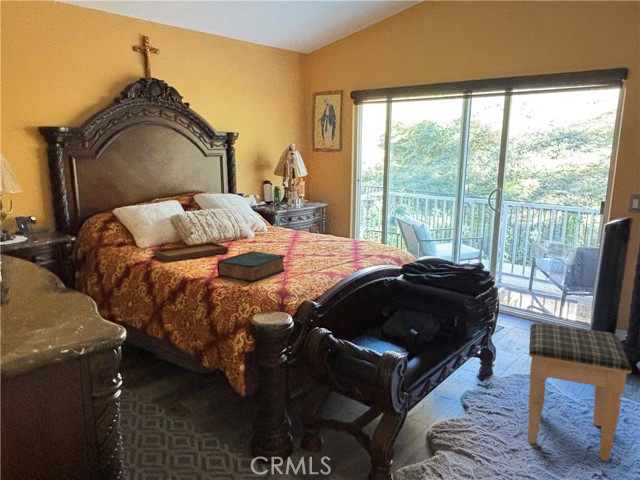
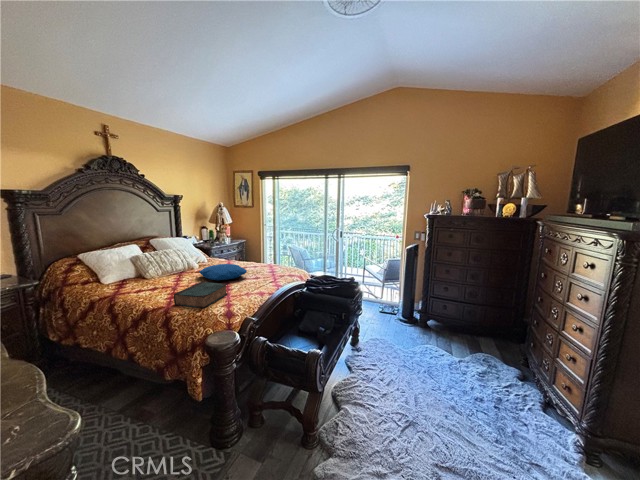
tray: present [154,231,228,262] -> none [116,269,181,296]
pillow: none [252,233,317,253] -> present [199,264,247,280]
footstool: present [528,323,632,461] -> none [382,310,444,389]

